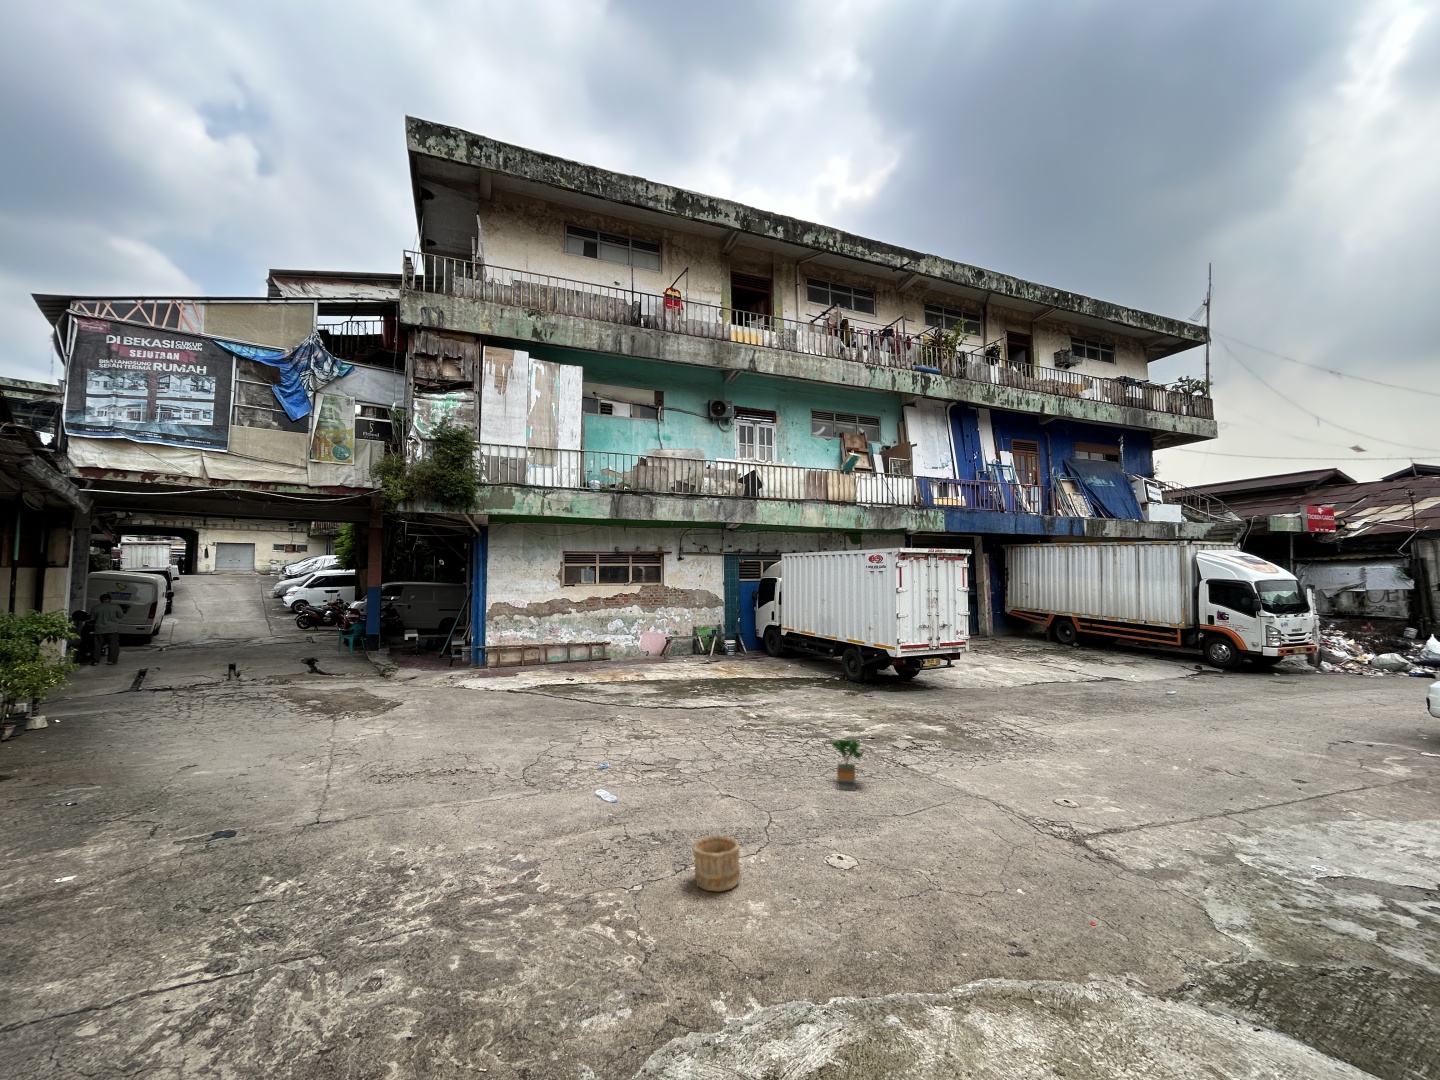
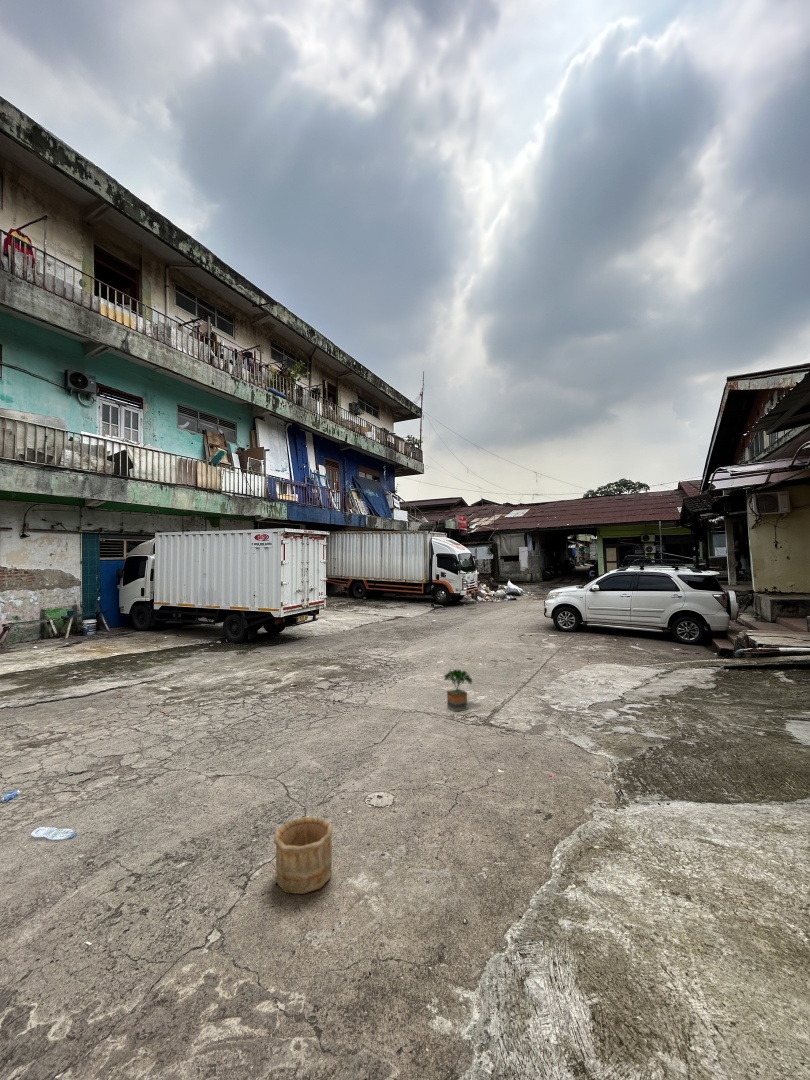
potted tree: present [832,740,863,791] -> present [444,670,472,712]

